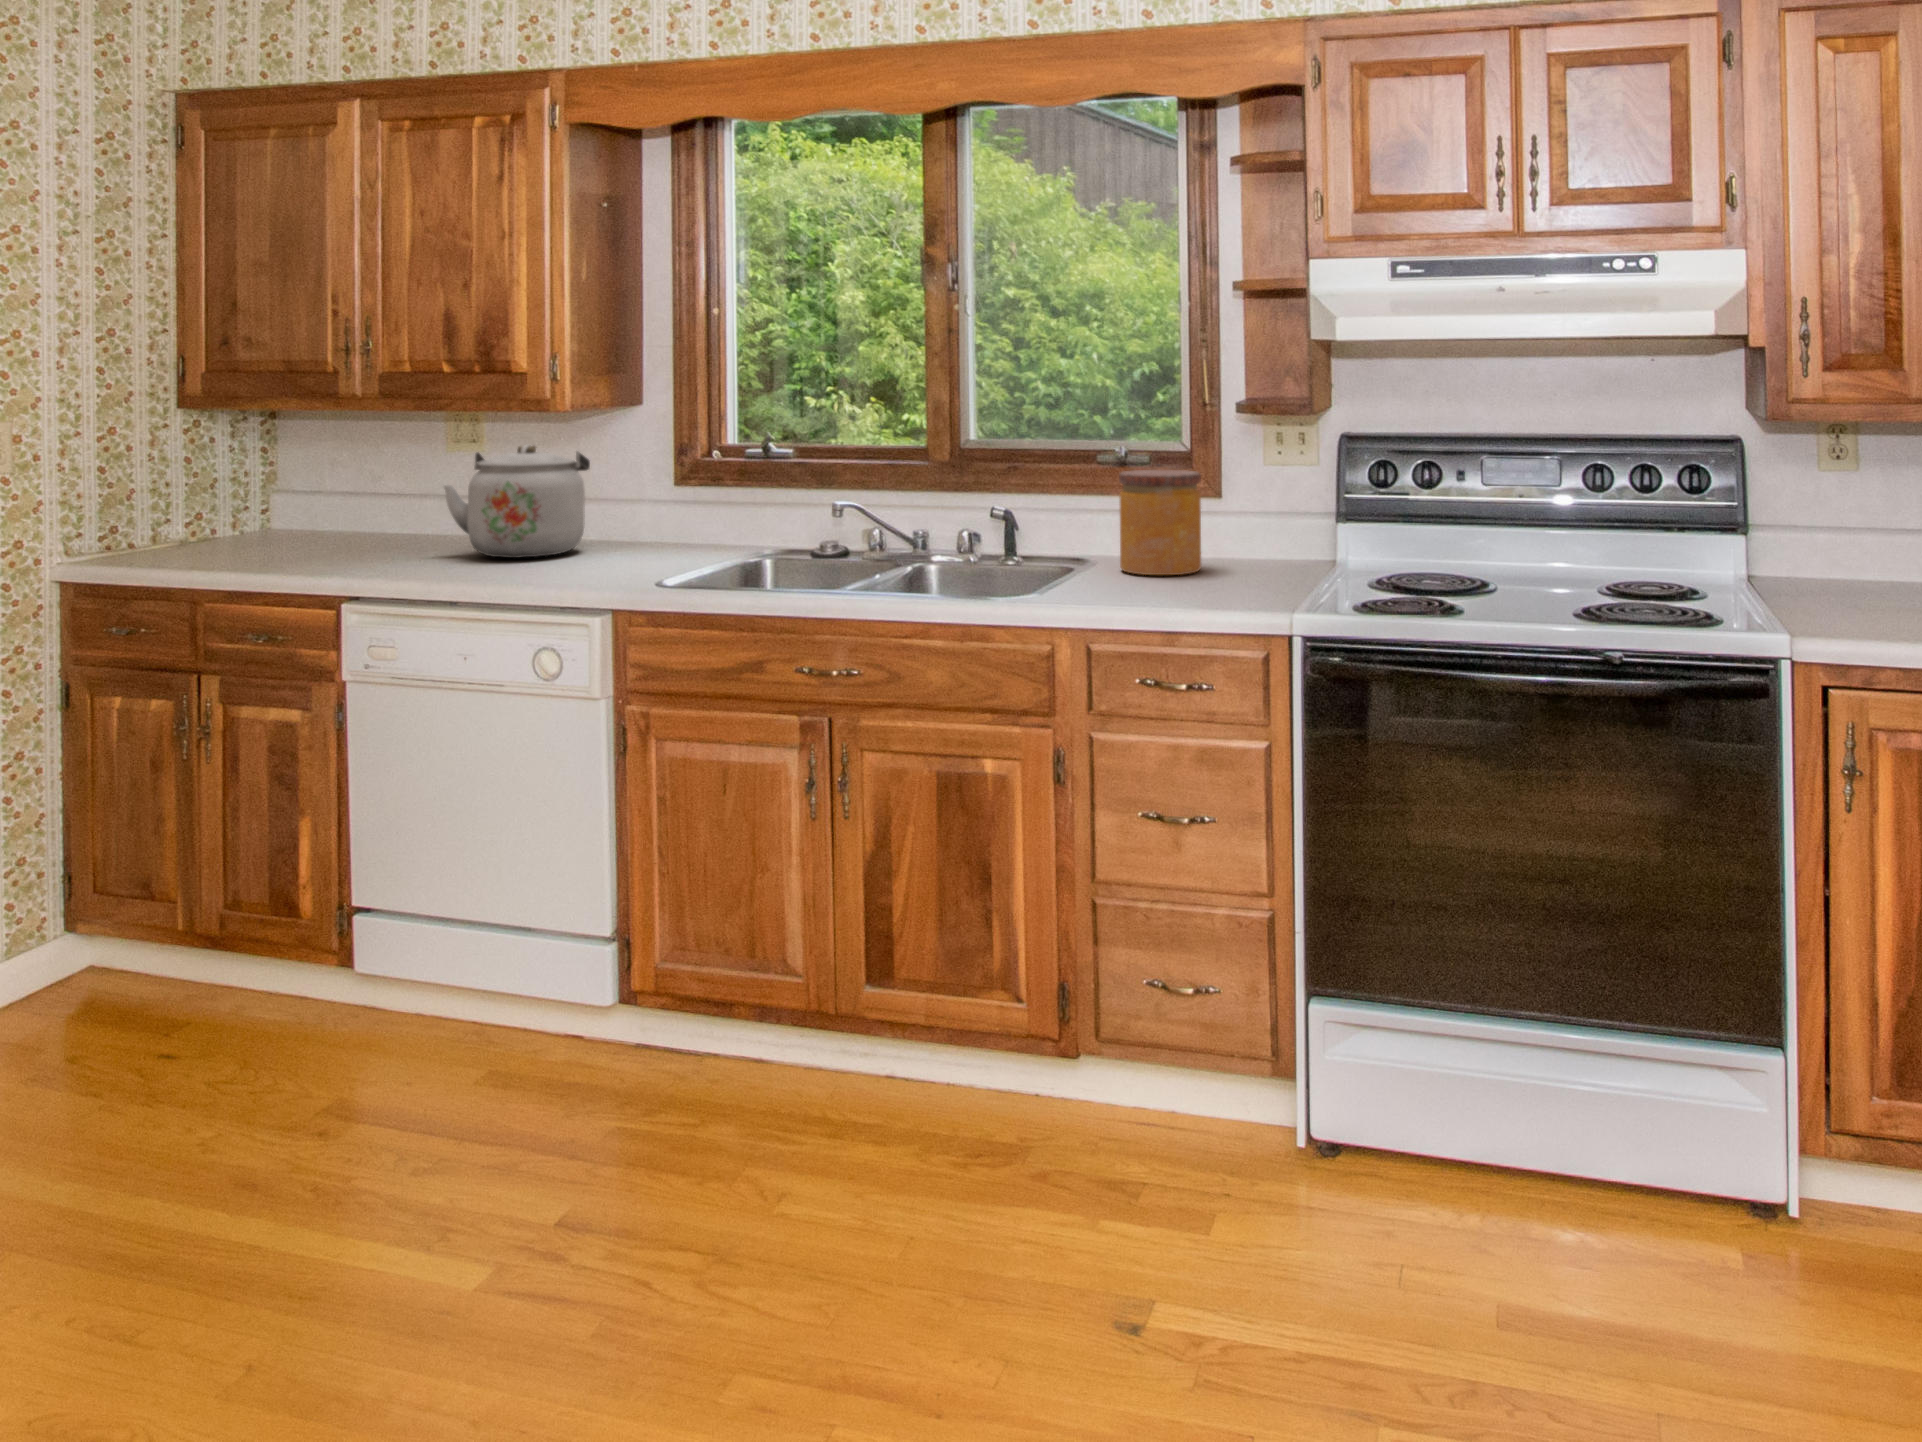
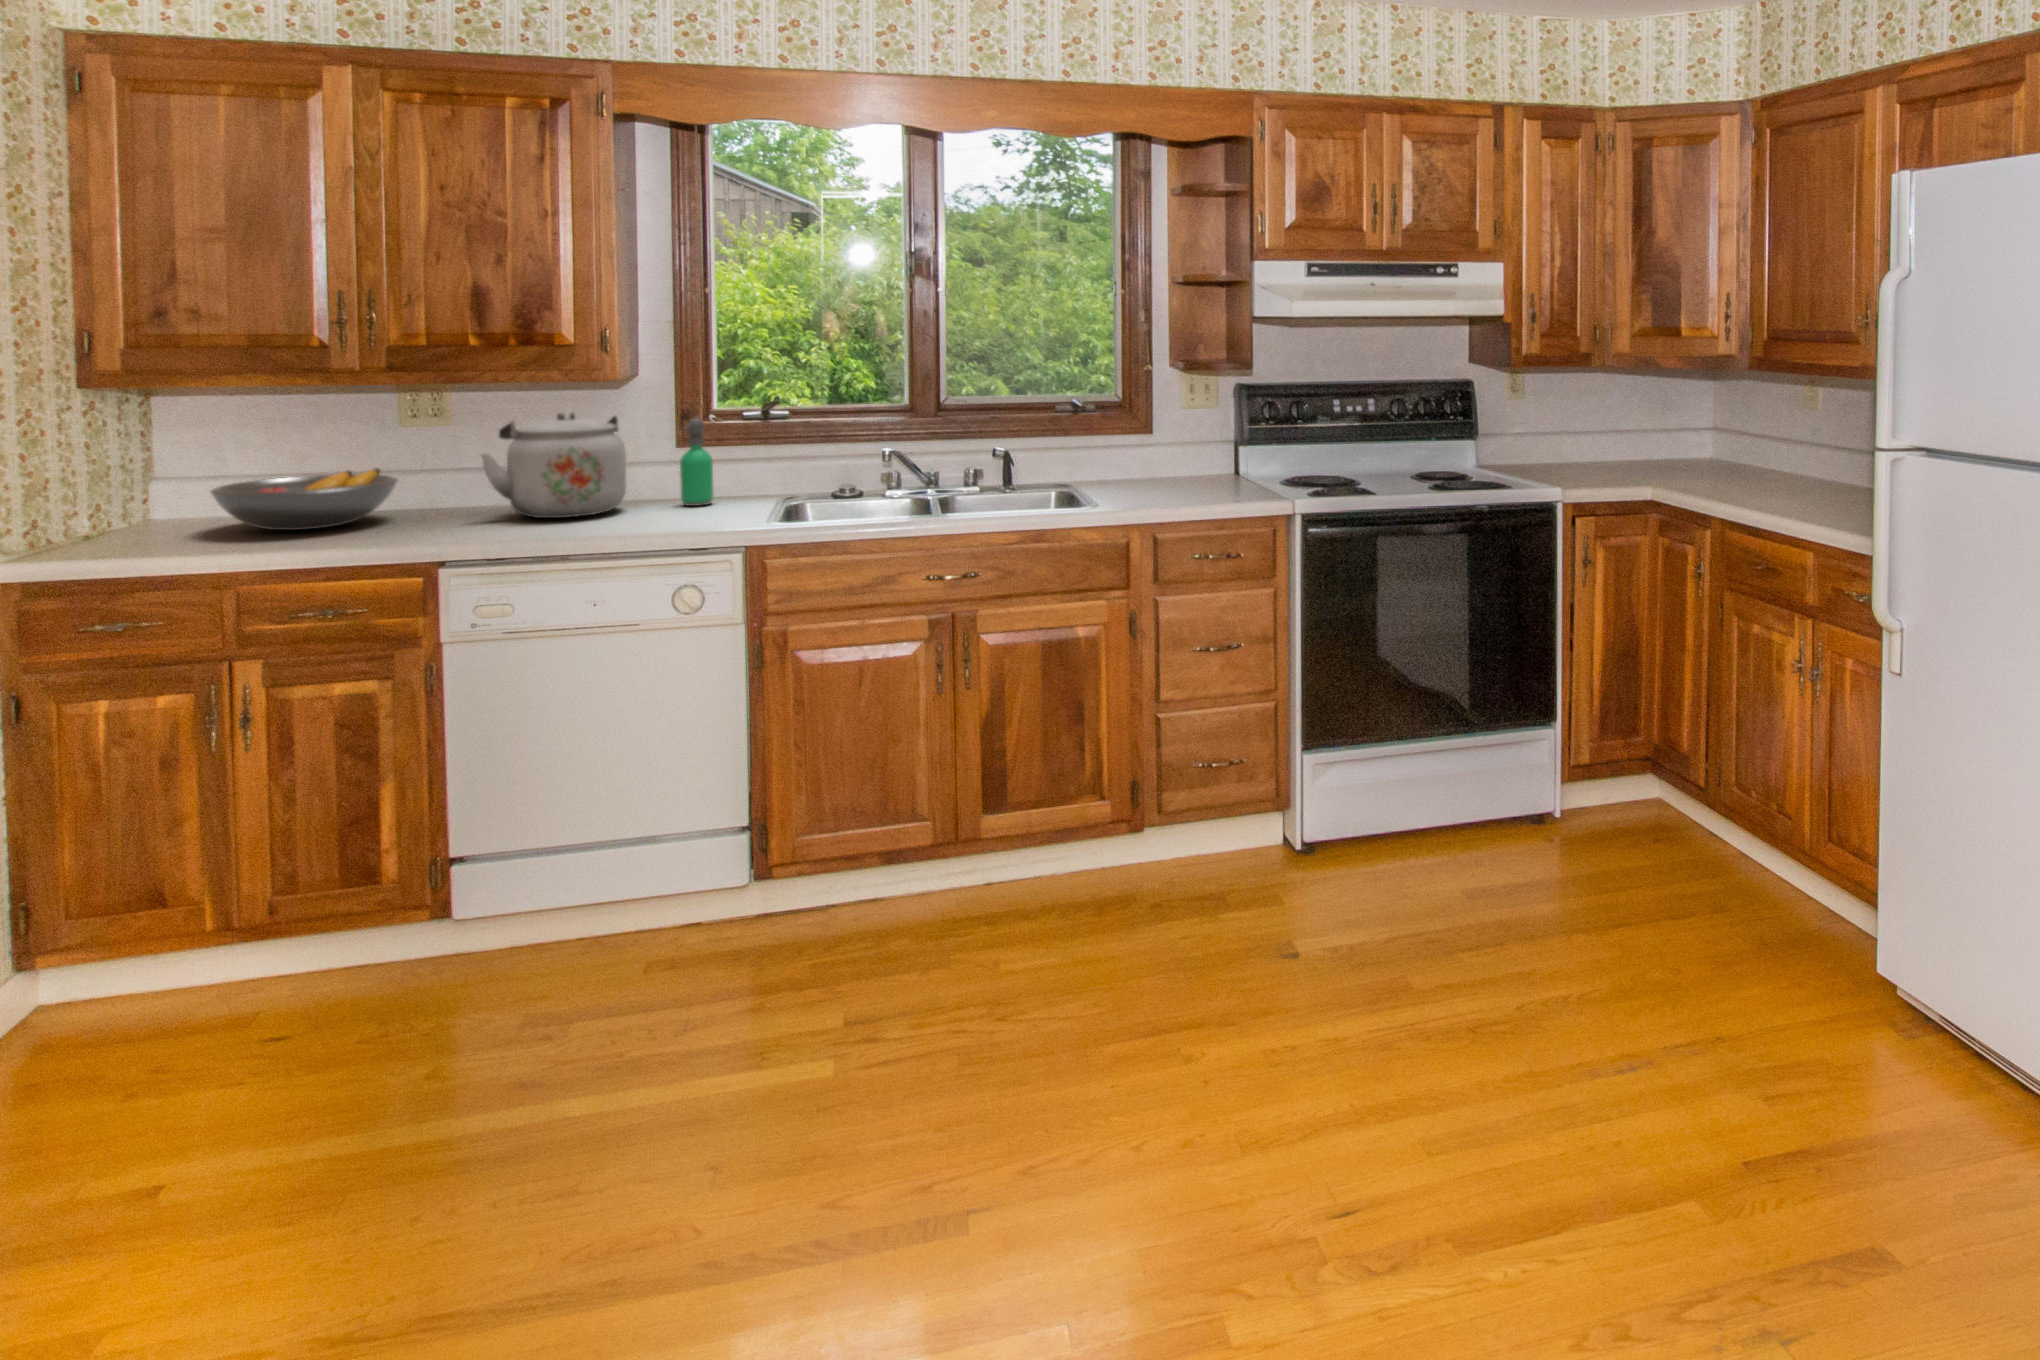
soap dispenser: none [628,457,667,555] -> present [680,418,713,506]
jar: present [1119,470,1201,575] -> none [1125,412,1185,489]
fruit bowl: none [245,496,406,551] -> present [211,468,398,530]

